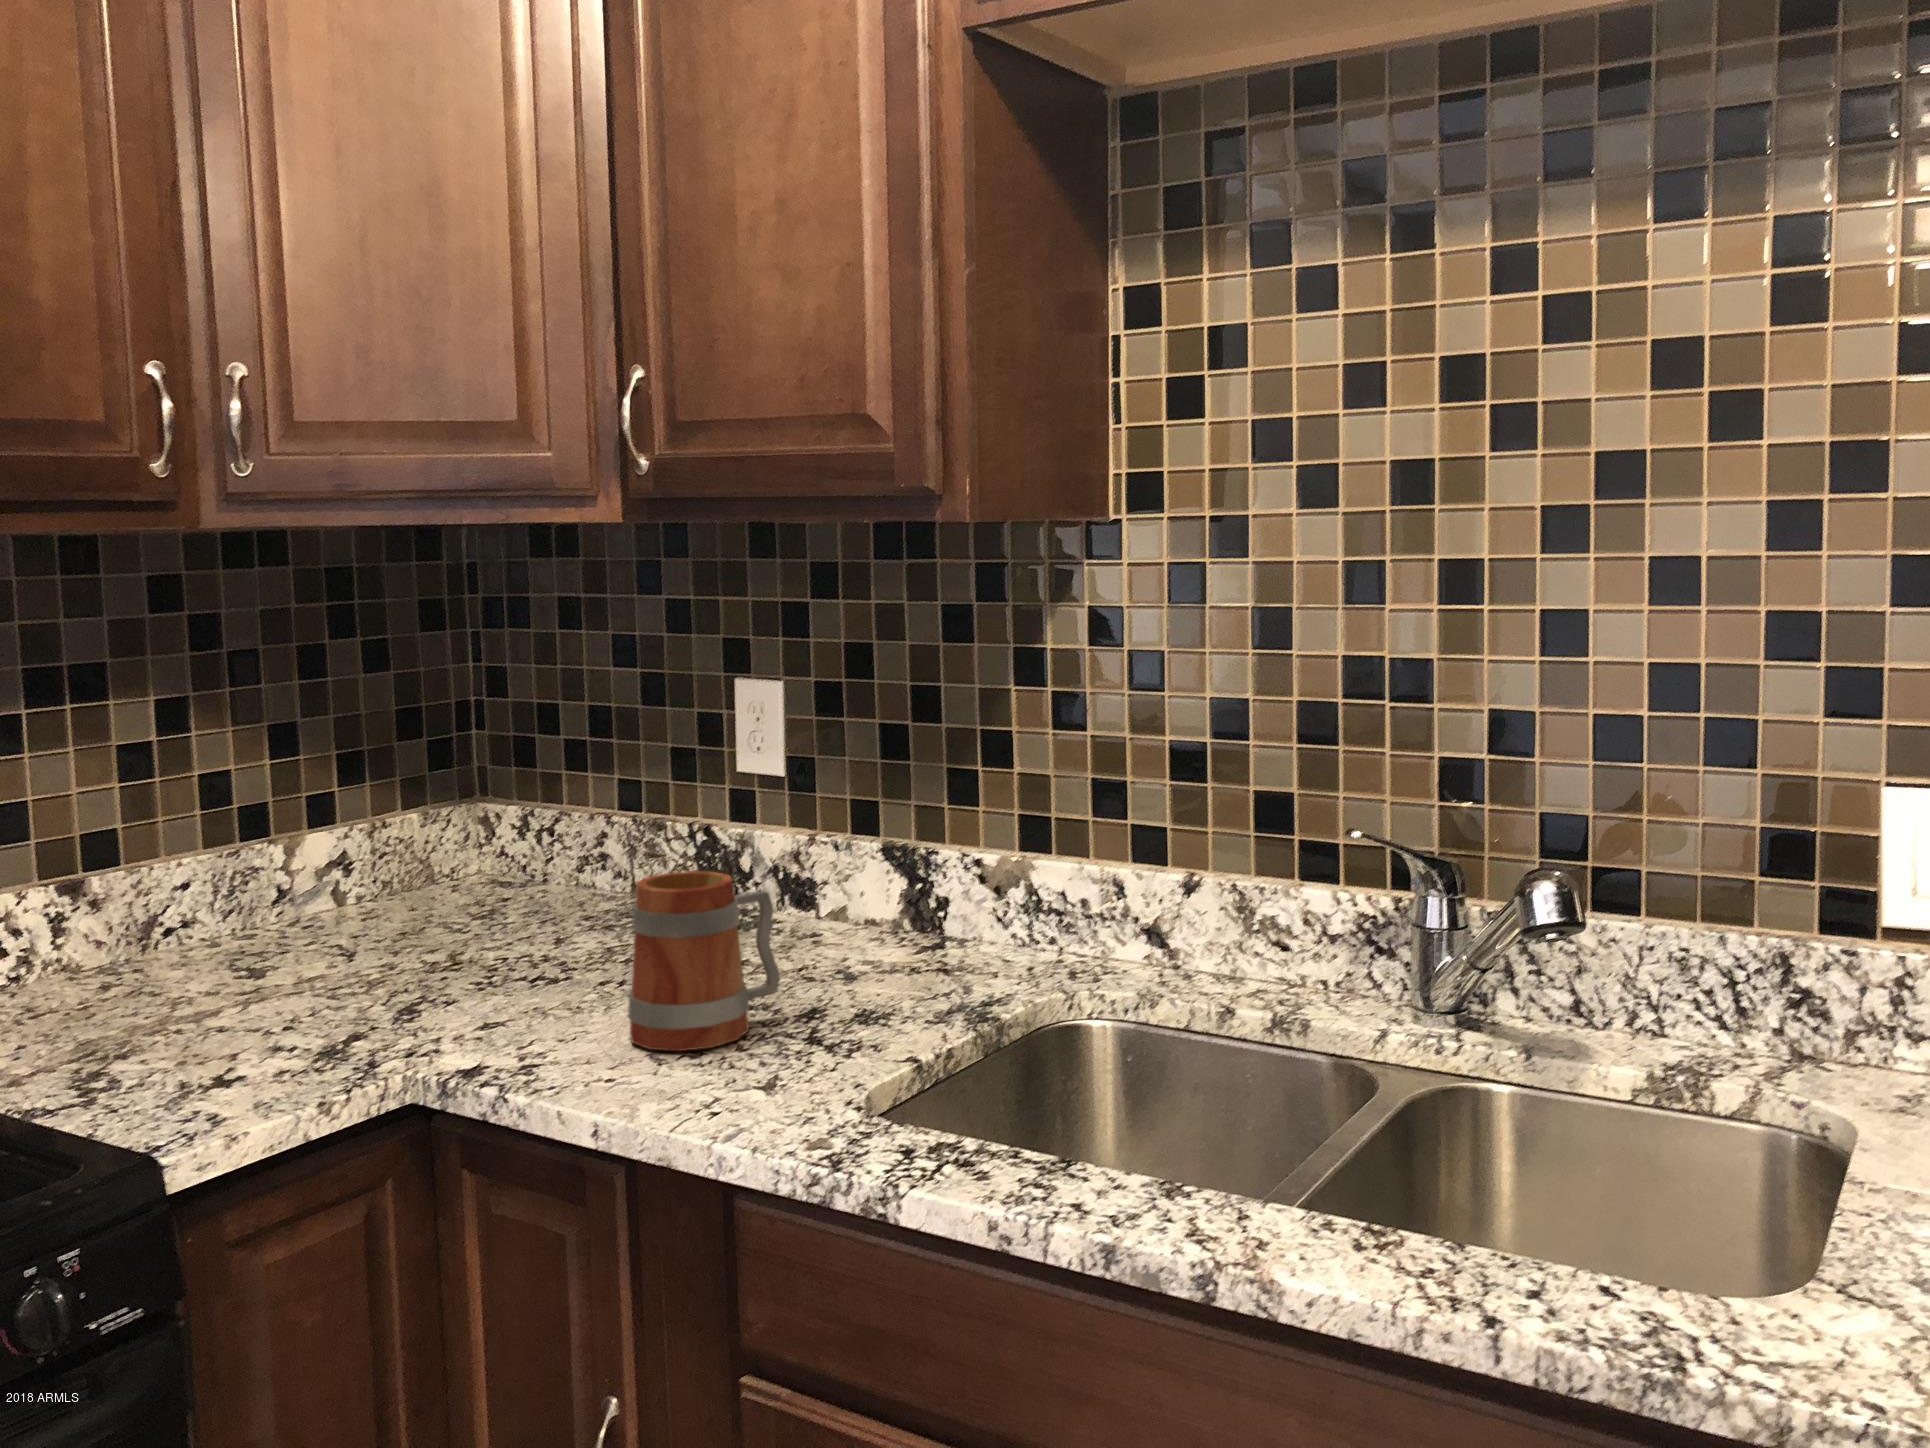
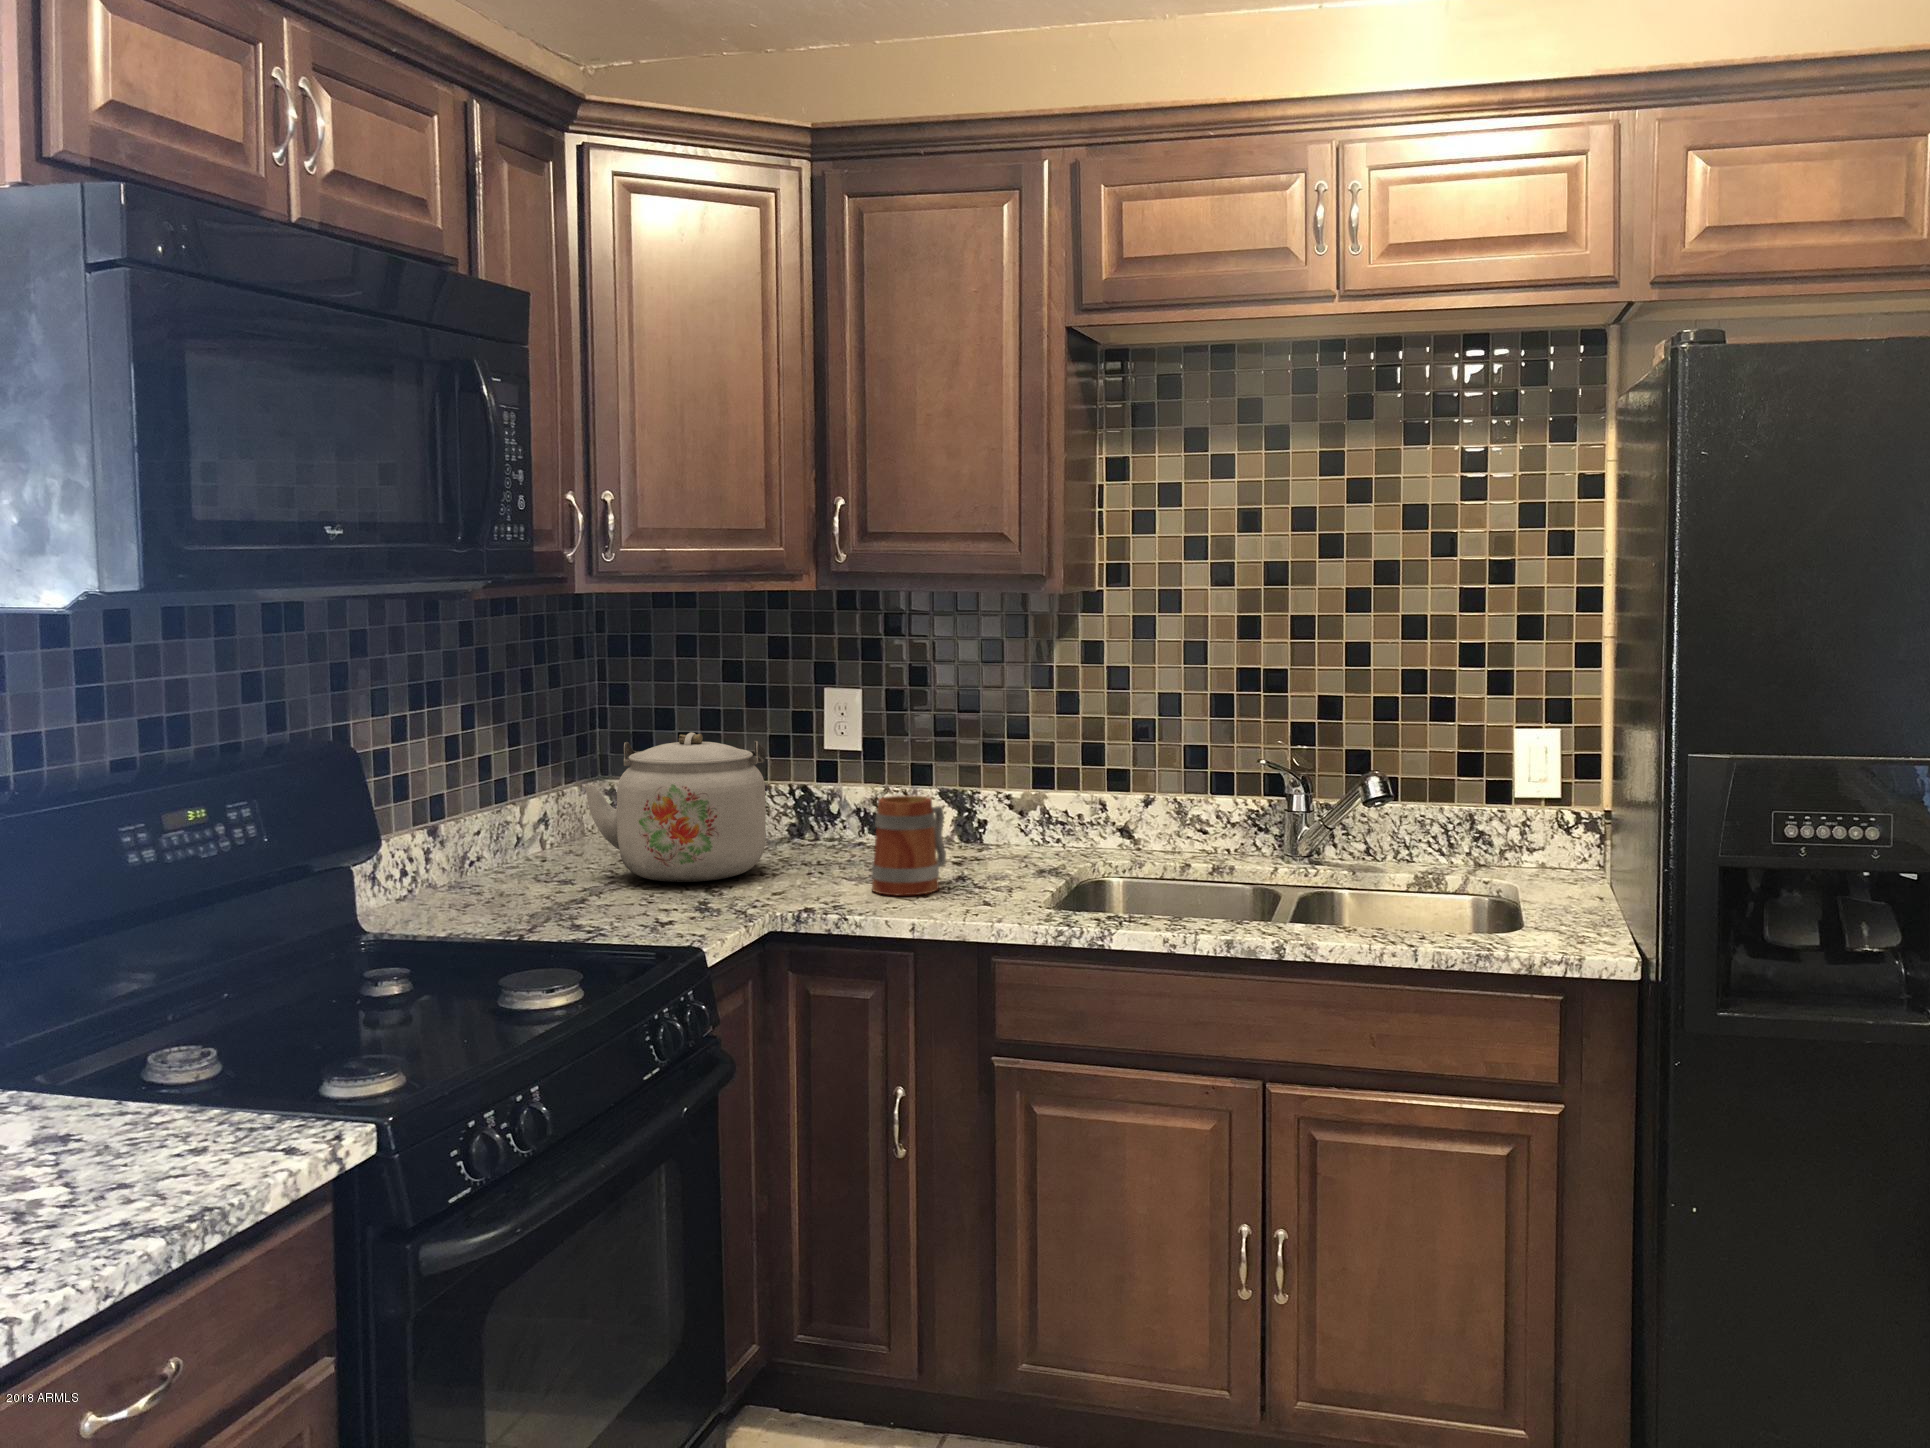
kettle: none [281,751,585,990] -> present [583,732,766,882]

